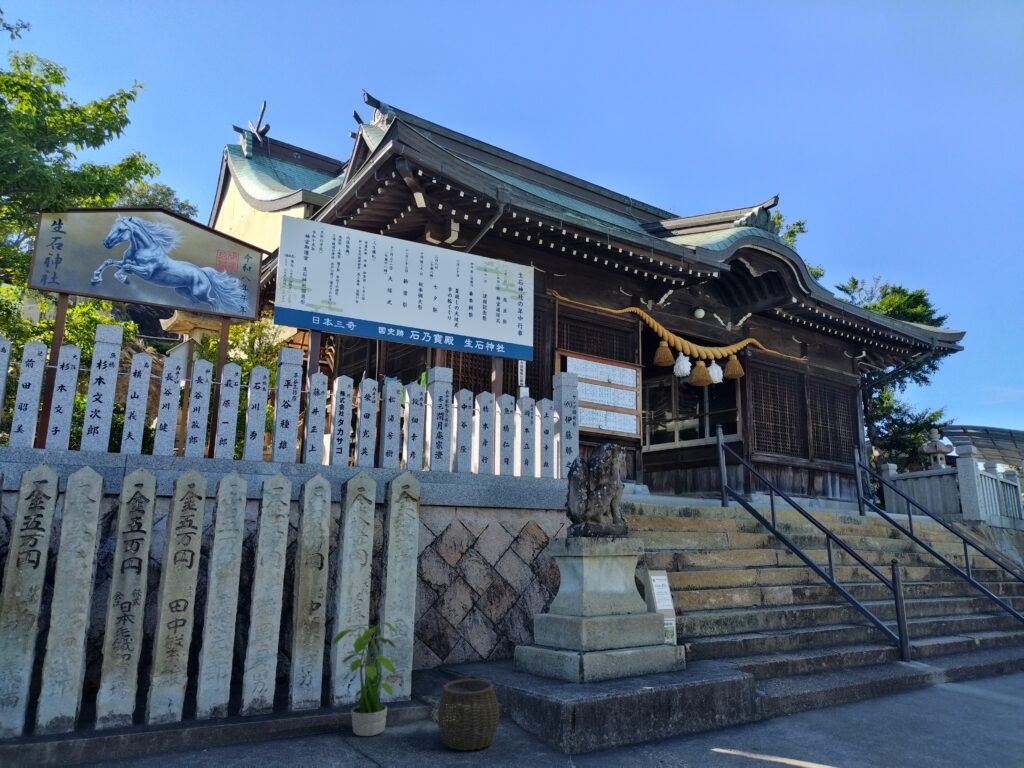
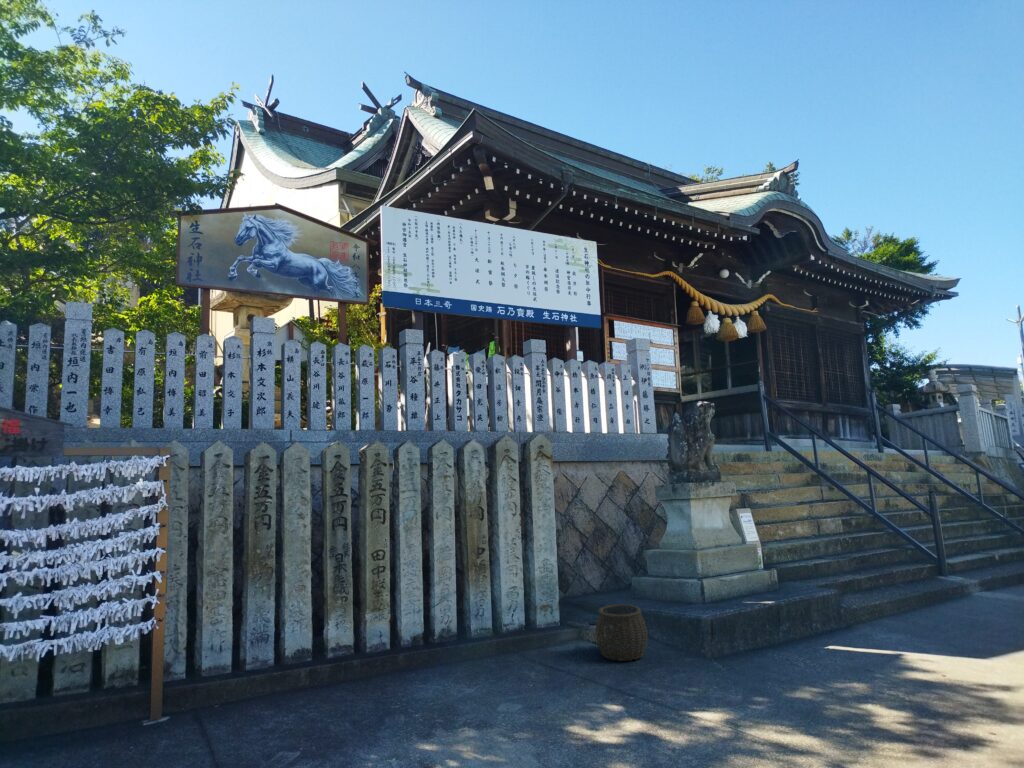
potted plant: present [332,622,397,736] -> none [503,561,560,654]

